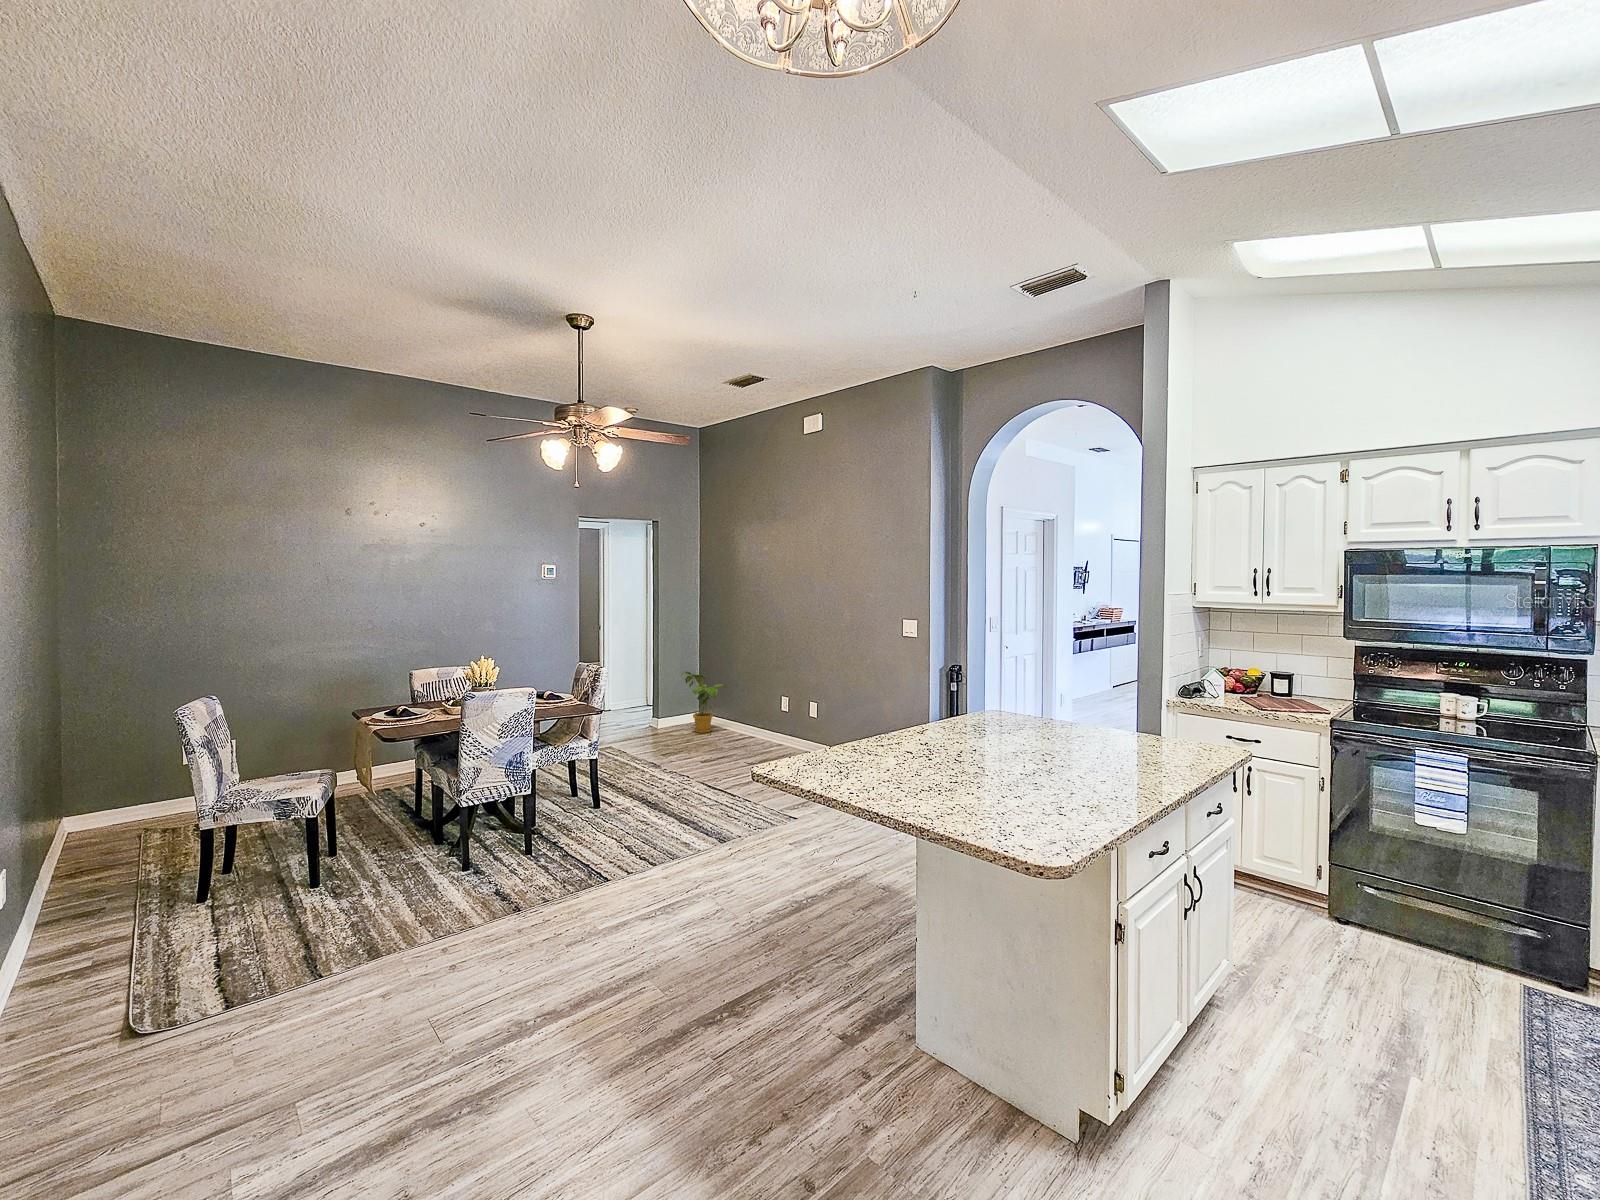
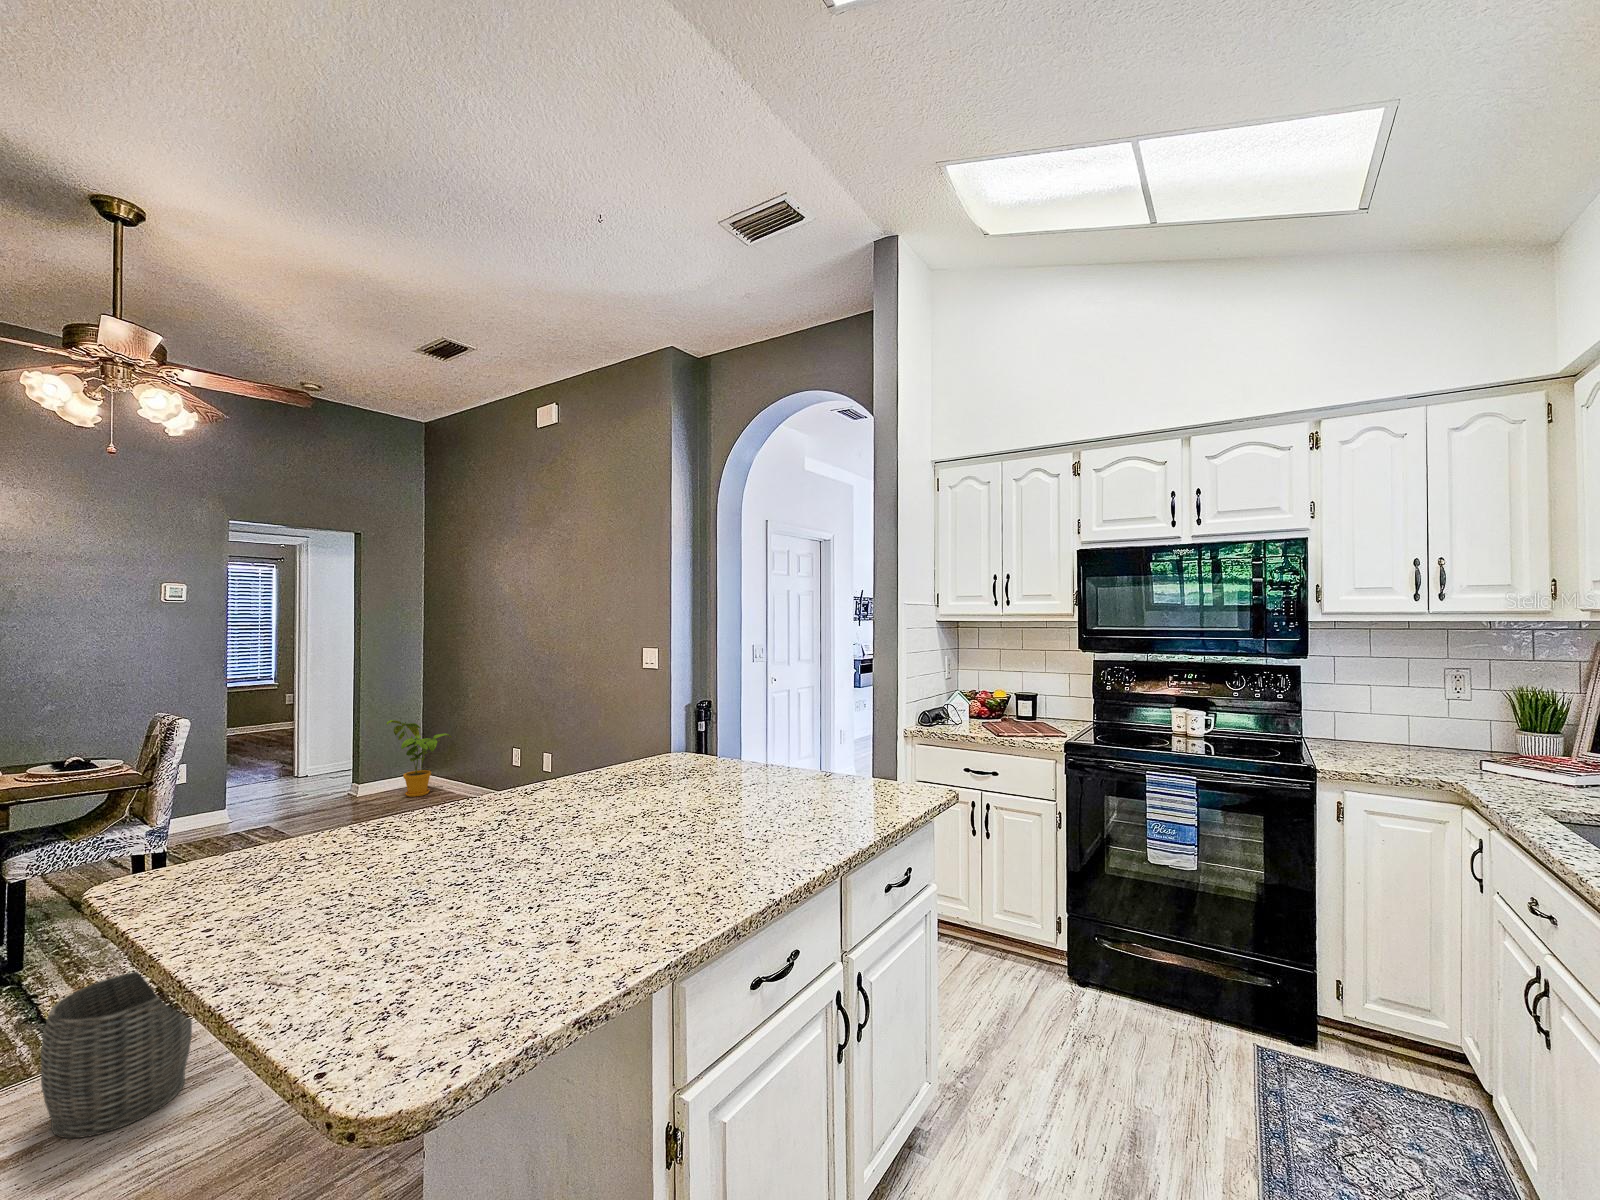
woven basket: none [594,828,668,927] -> present [41,972,192,1138]

